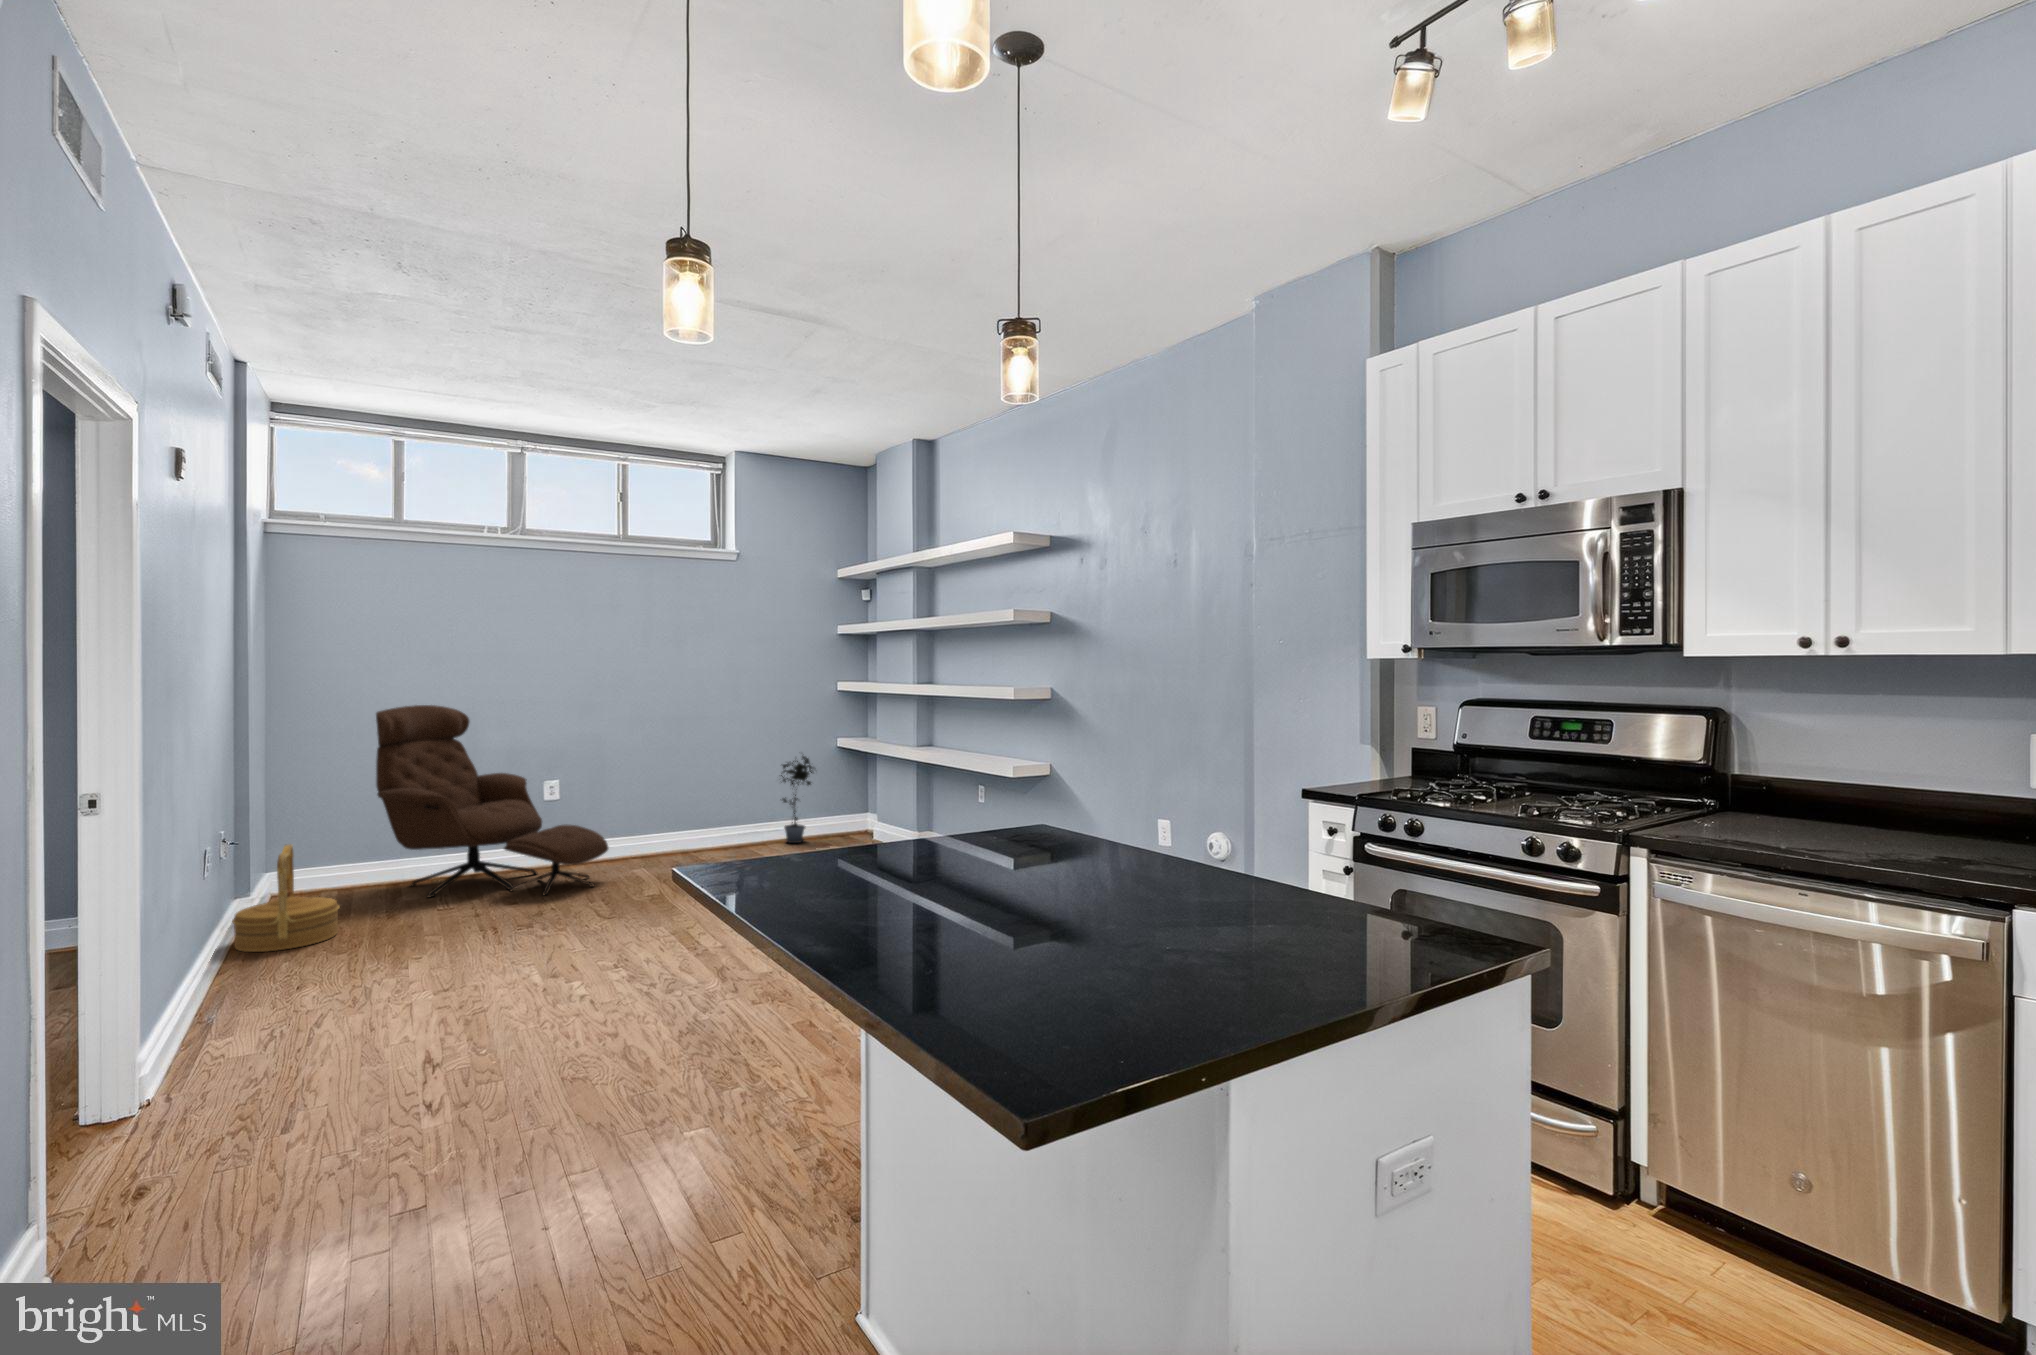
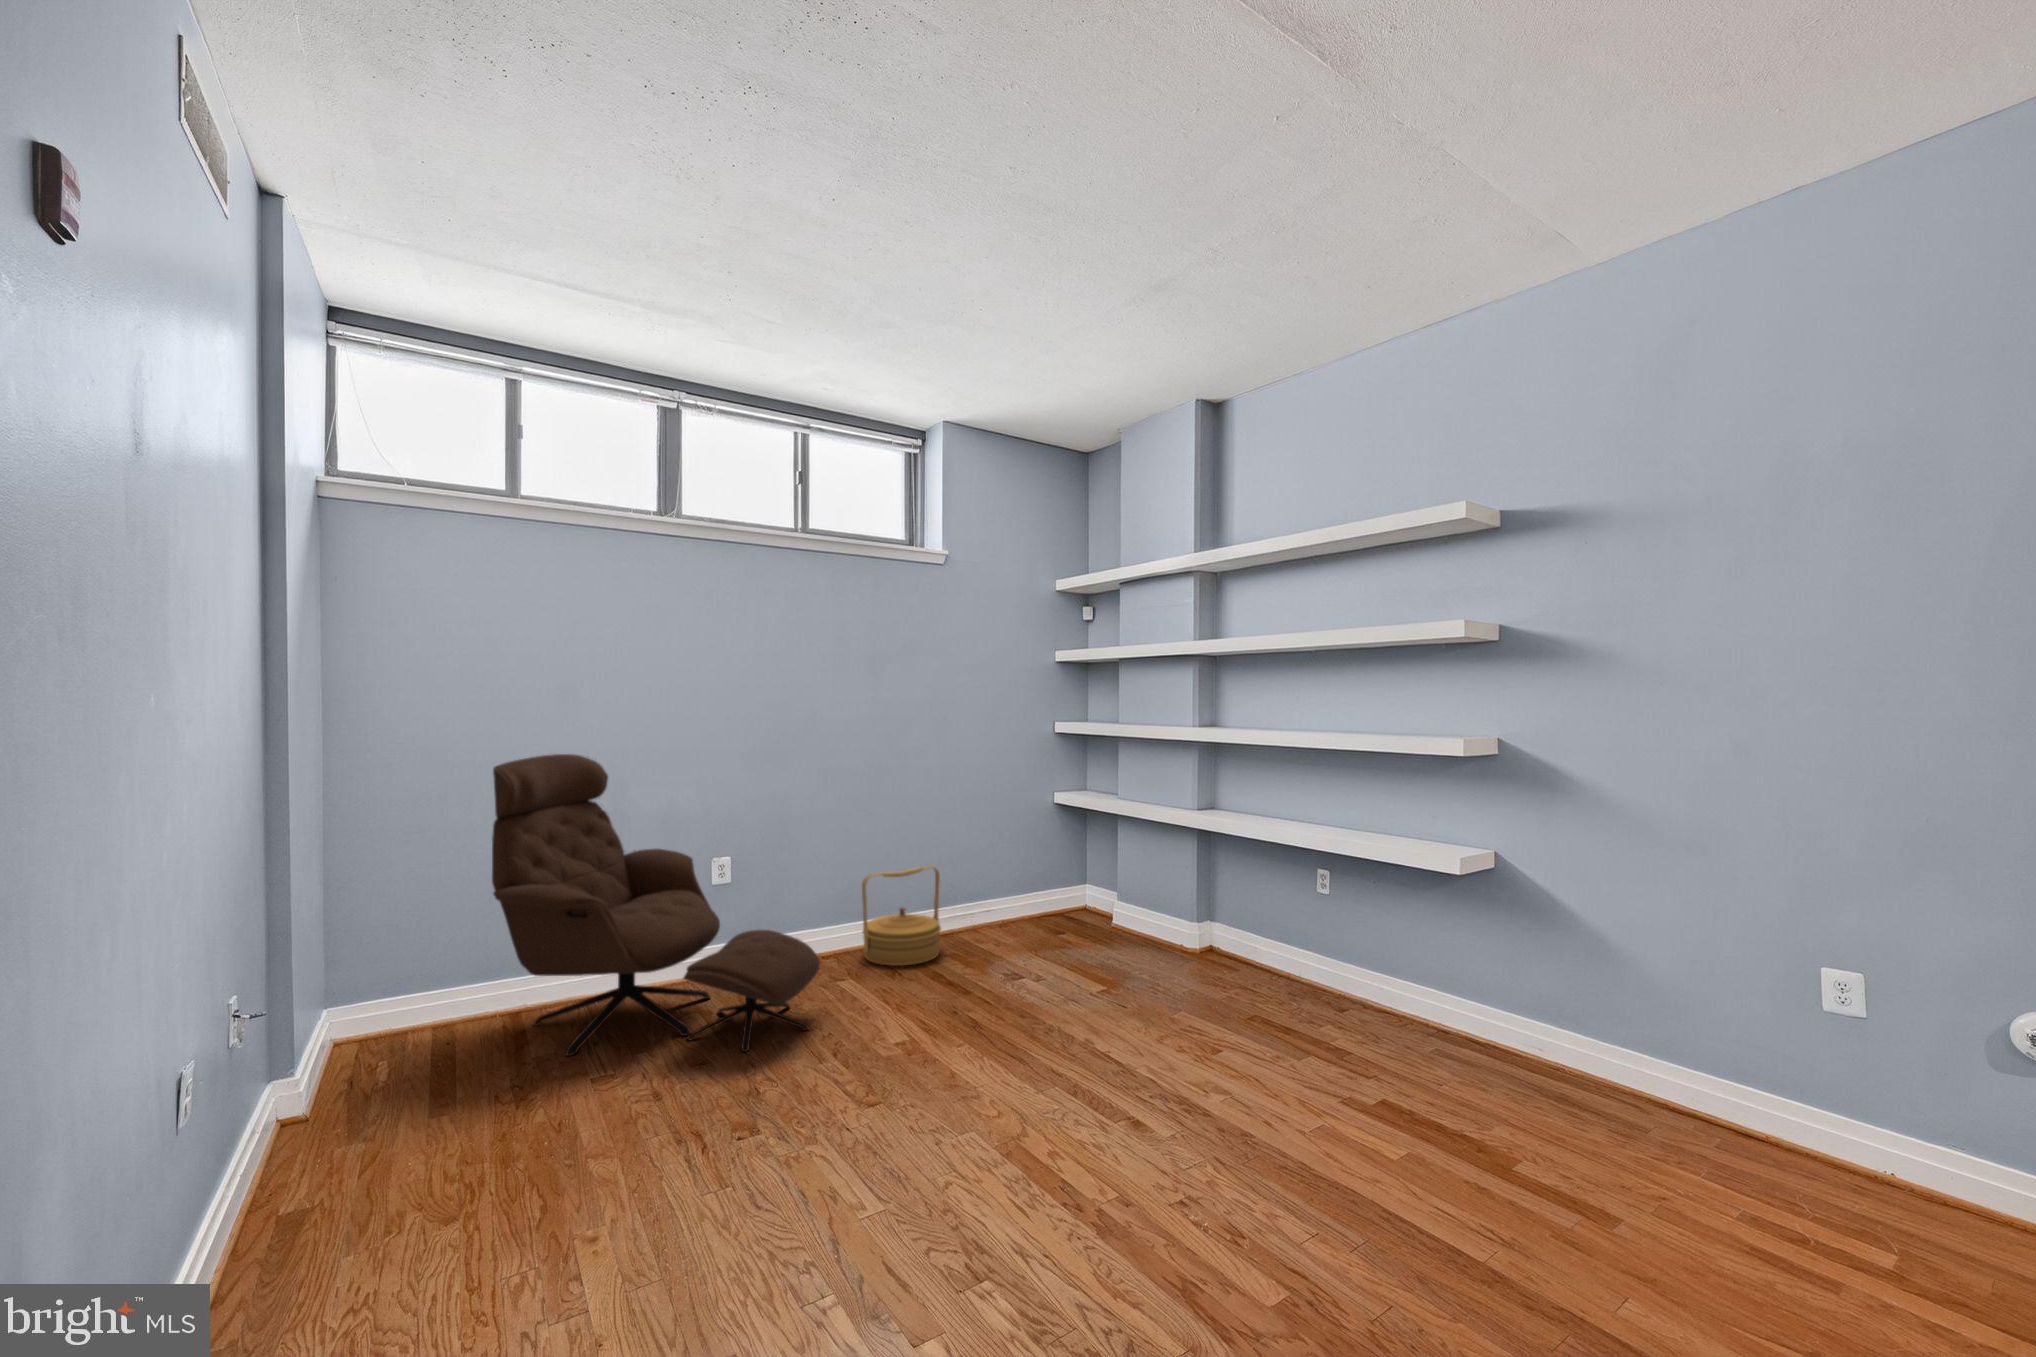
potted plant: present [781,756,814,843] -> none [995,813,1054,934]
woven basket: present [232,844,339,952] -> present [862,866,941,966]

